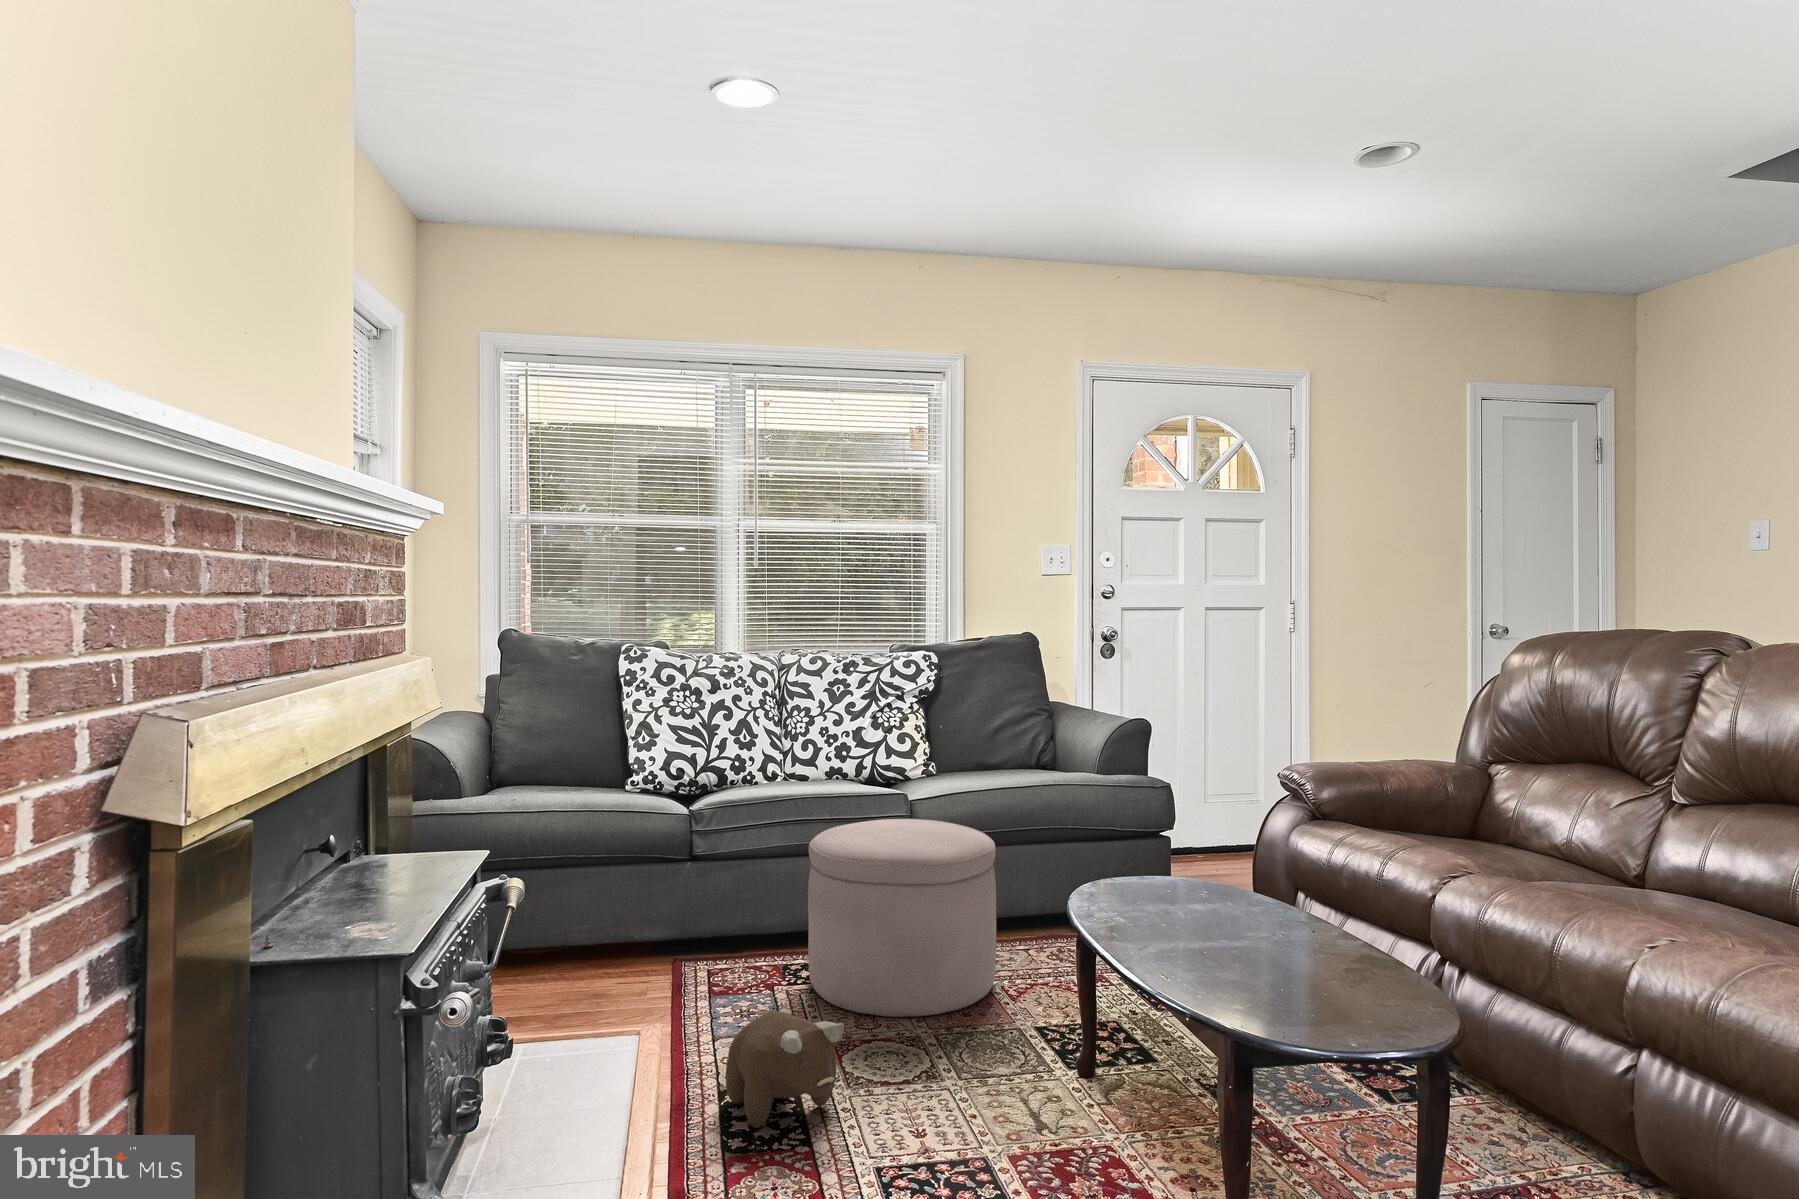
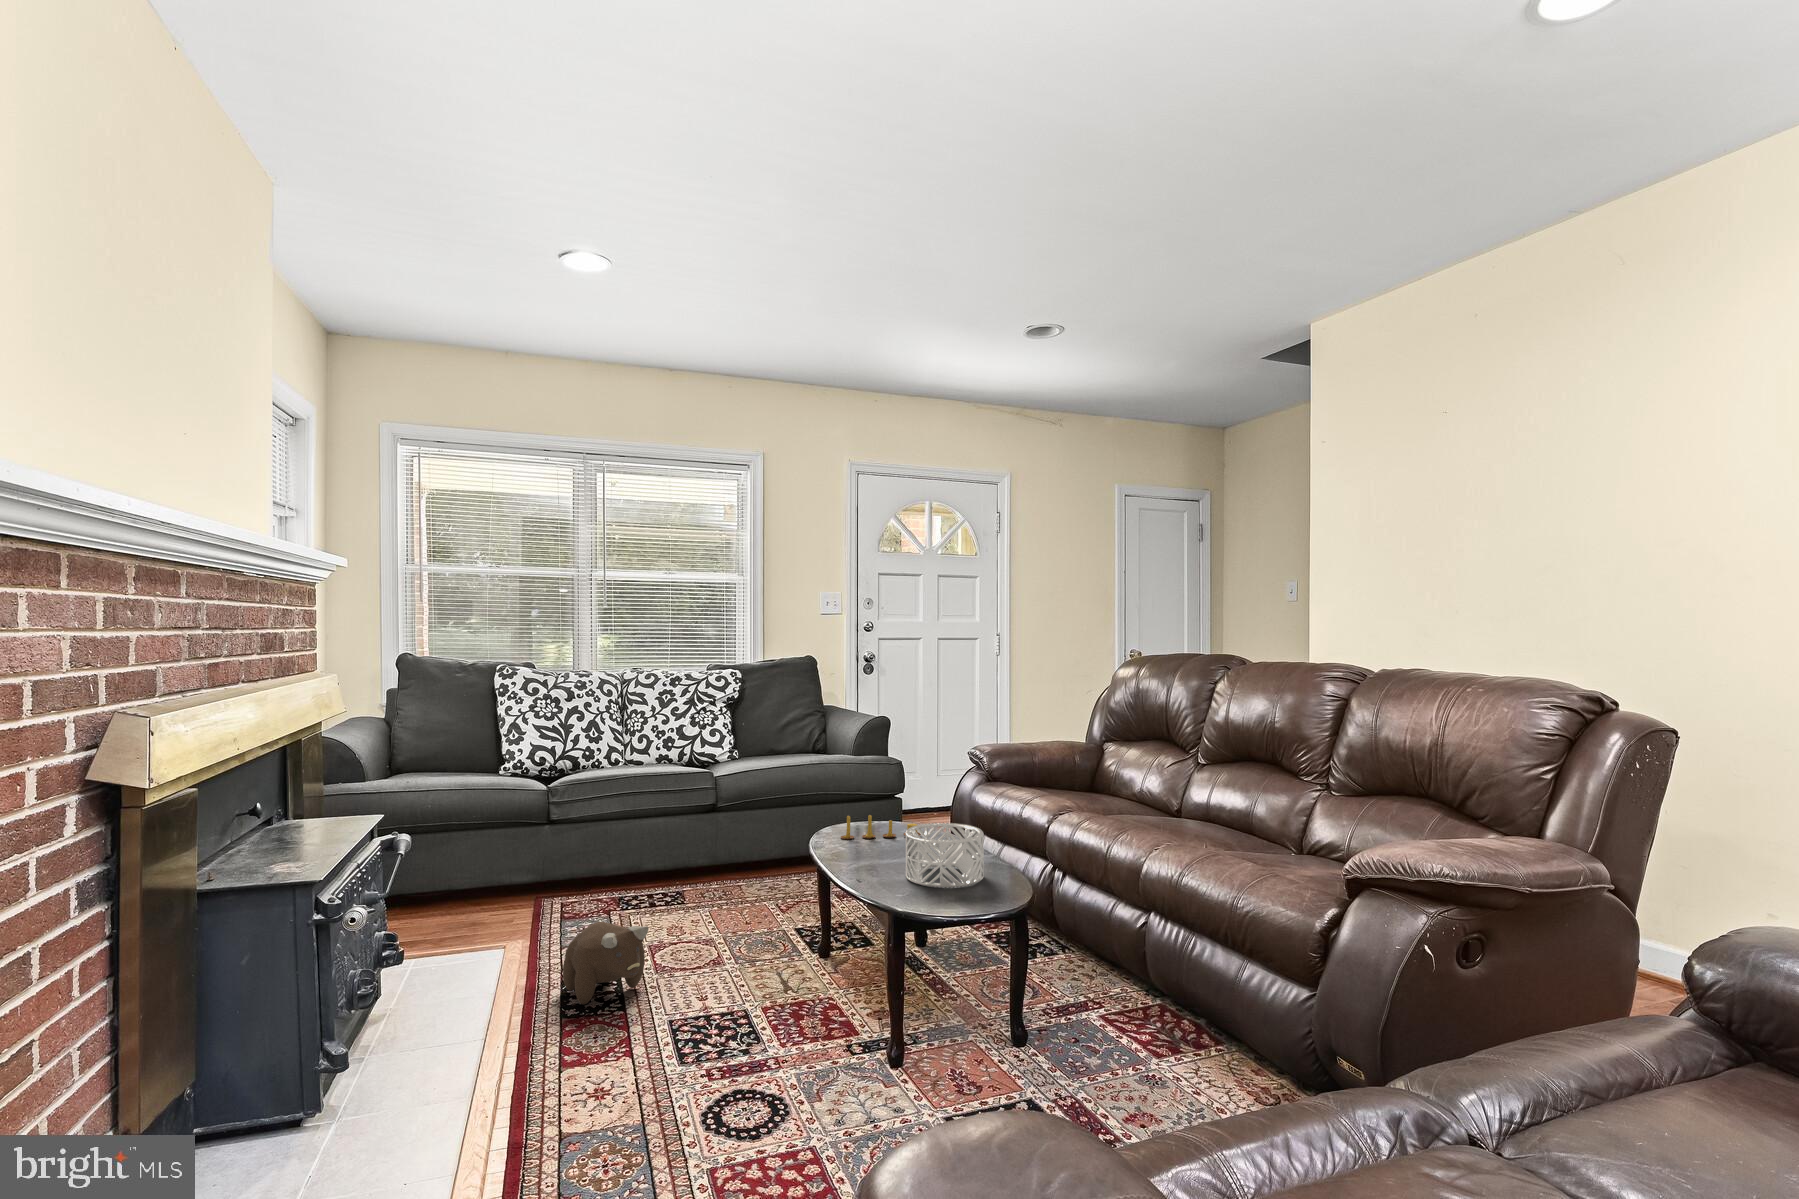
ottoman: present [808,819,996,1017] -> none [636,788,773,928]
candle: none [1112,873,1234,912] -> present [841,815,921,839]
decorative bowl: none [1237,900,1367,1008] -> present [906,823,984,888]

